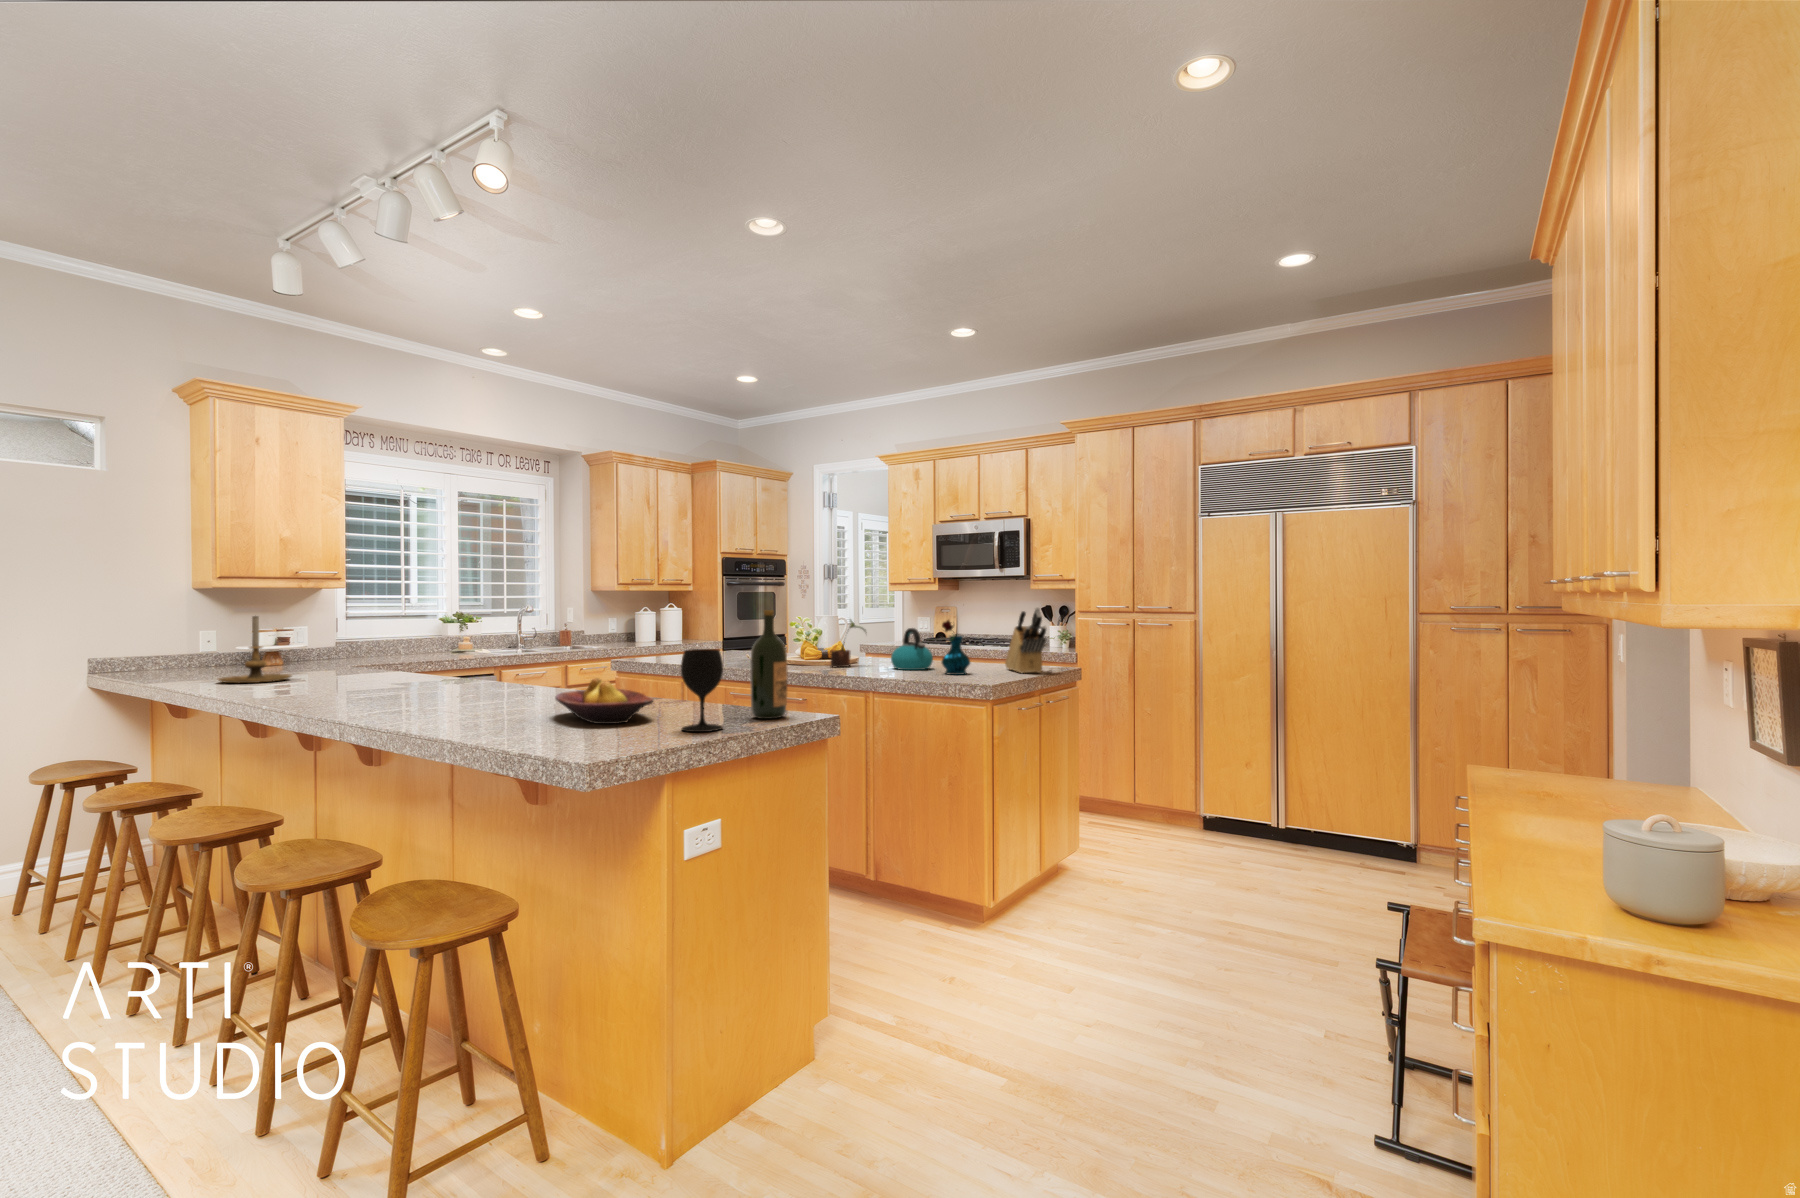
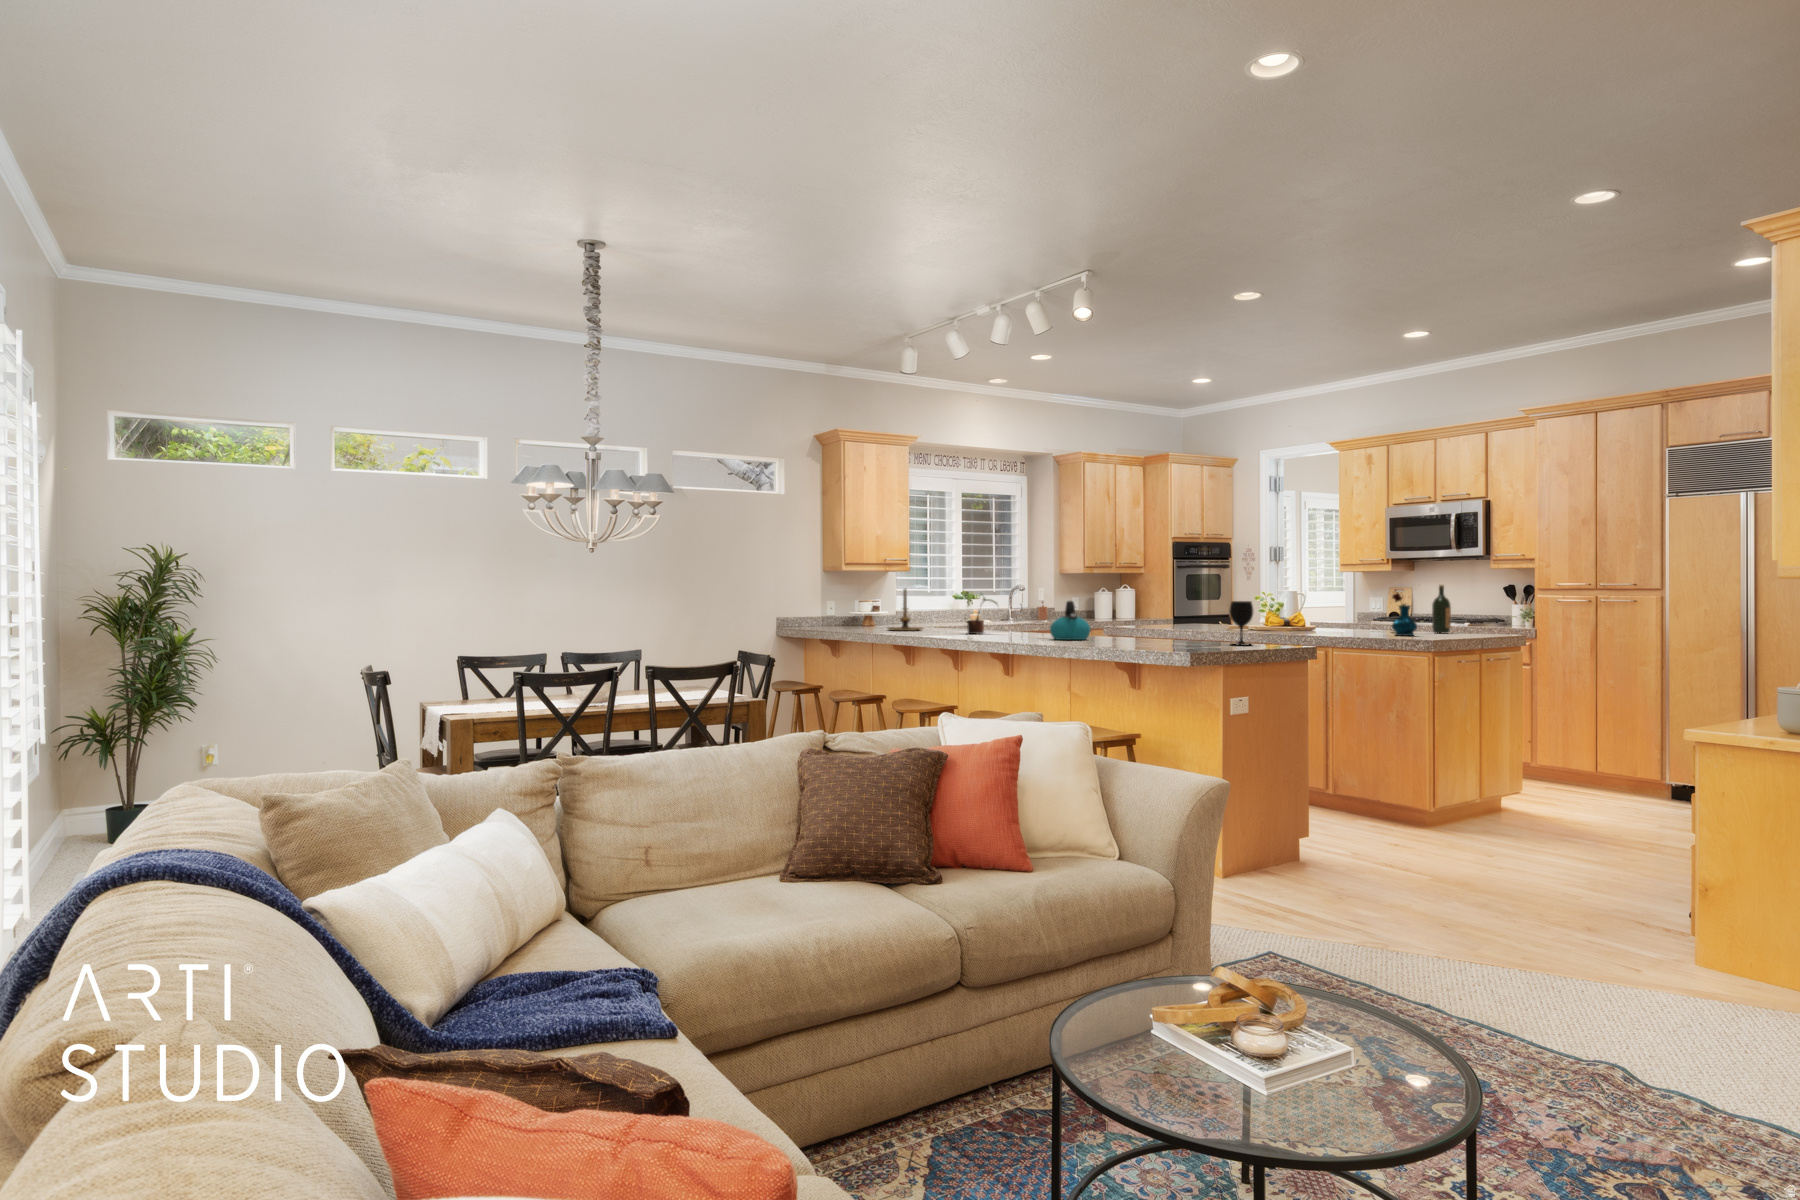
knife block: present [1005,607,1047,673] -> none [1451,582,1487,637]
wine bottle: present [750,610,787,719] -> present [1432,585,1451,633]
potted plant: present [830,620,866,667] -> present [967,594,997,634]
kettle: present [891,628,933,670] -> present [1050,601,1091,640]
fruit bowl: present [556,678,653,724] -> none [1144,620,1206,643]

